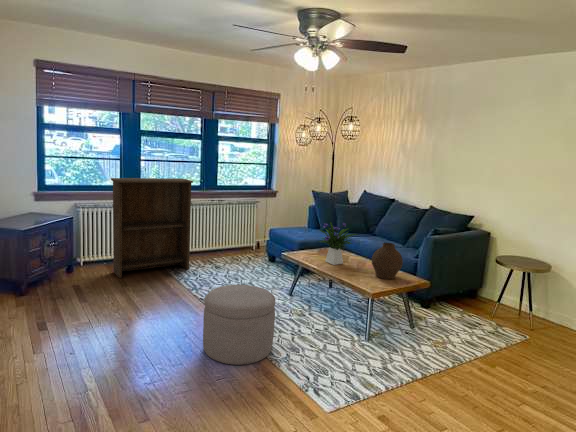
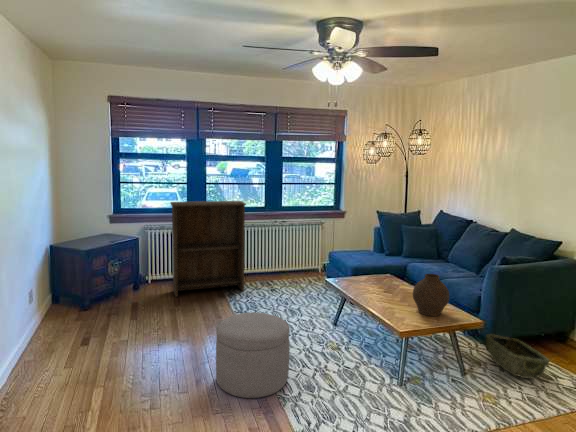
flower arrangement: present [320,222,358,265] -> none [355,248,403,295]
woven basket: none [424,293,476,325] -> present [486,334,549,379]

